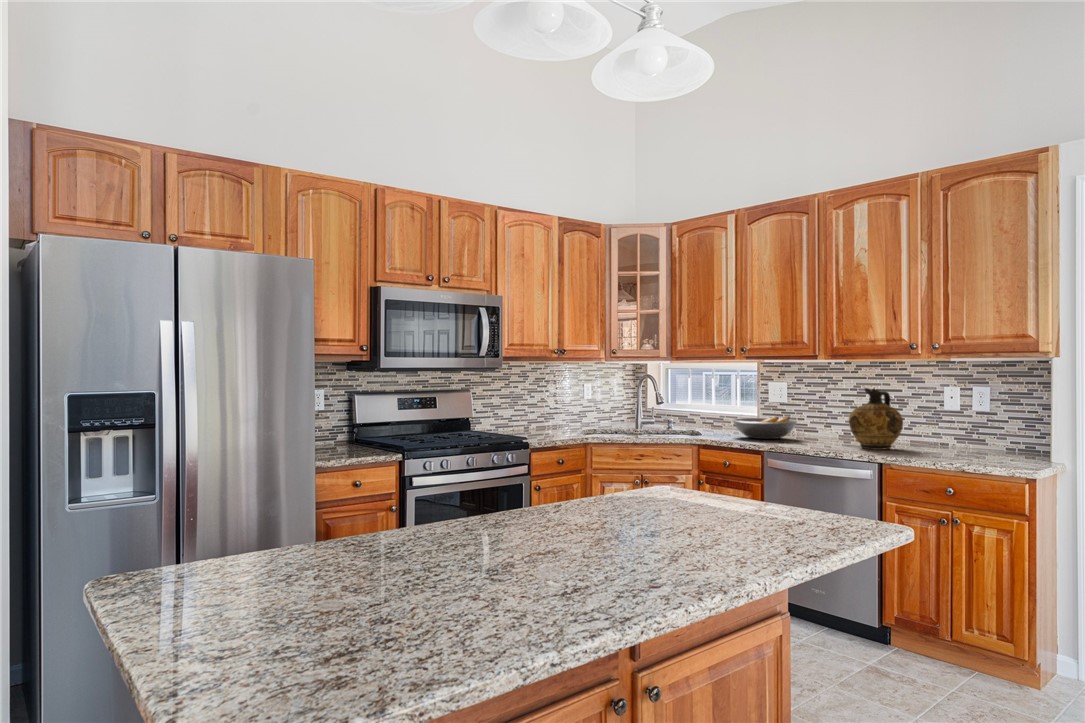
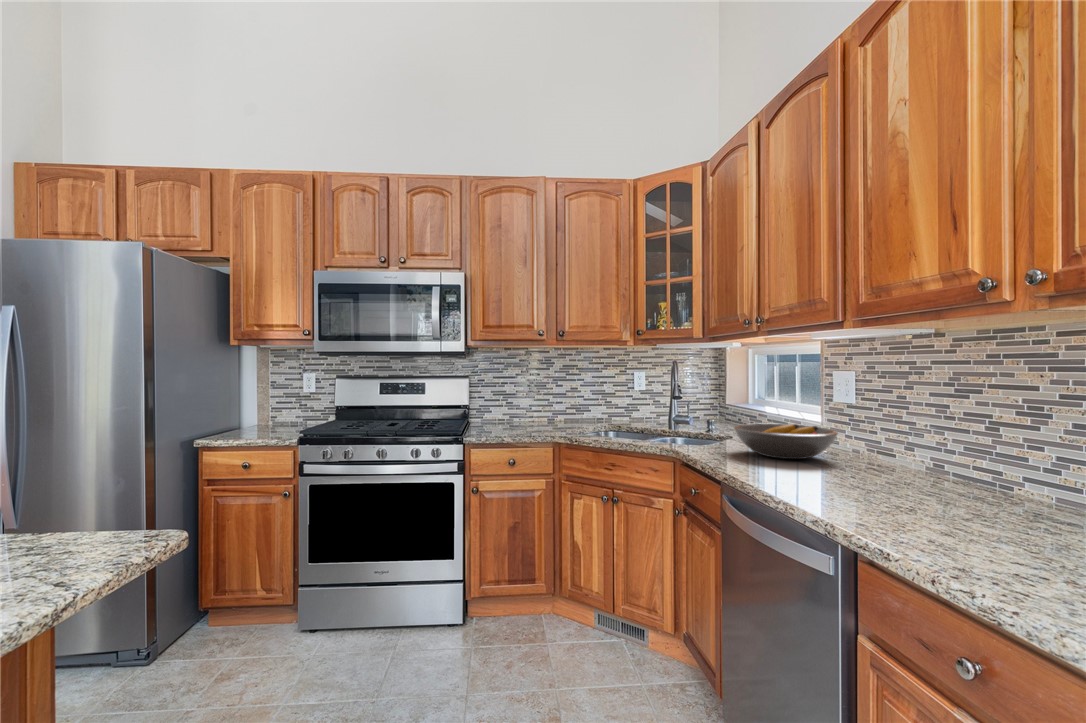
ceramic jug: present [849,388,903,450] -> none [865,379,990,509]

